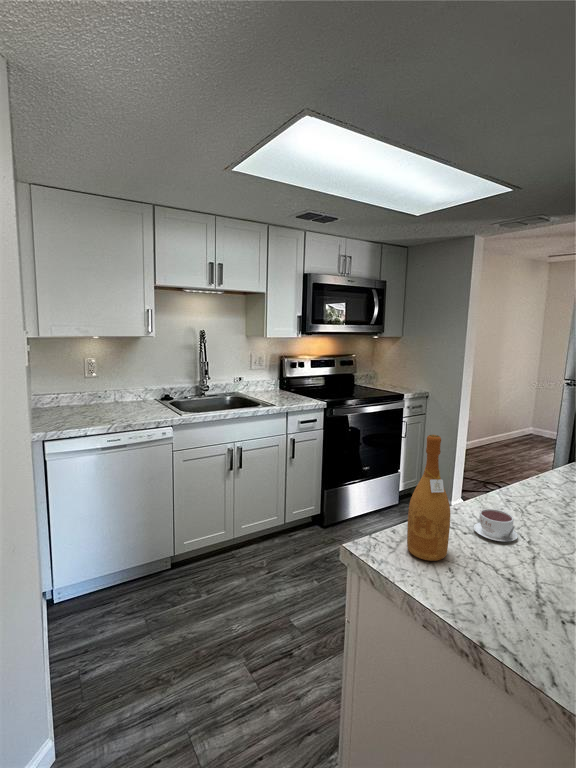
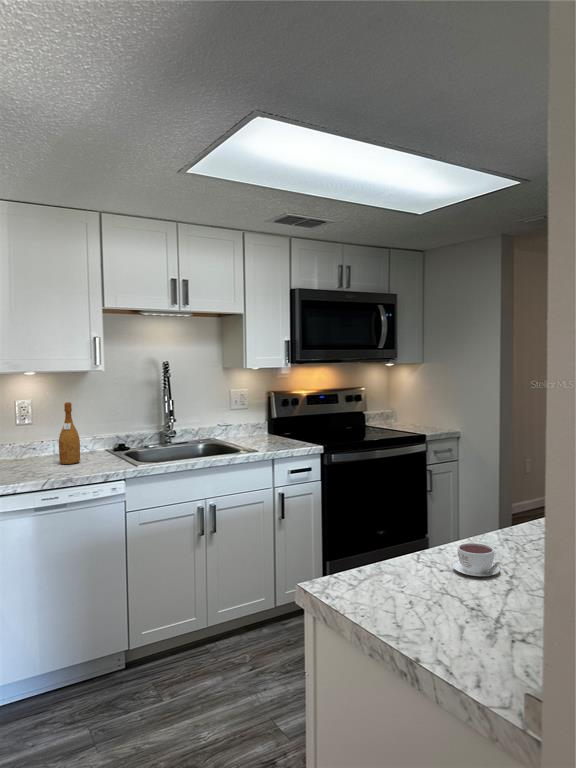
wine bottle: present [407,435,450,561] -> present [59,402,80,464]

